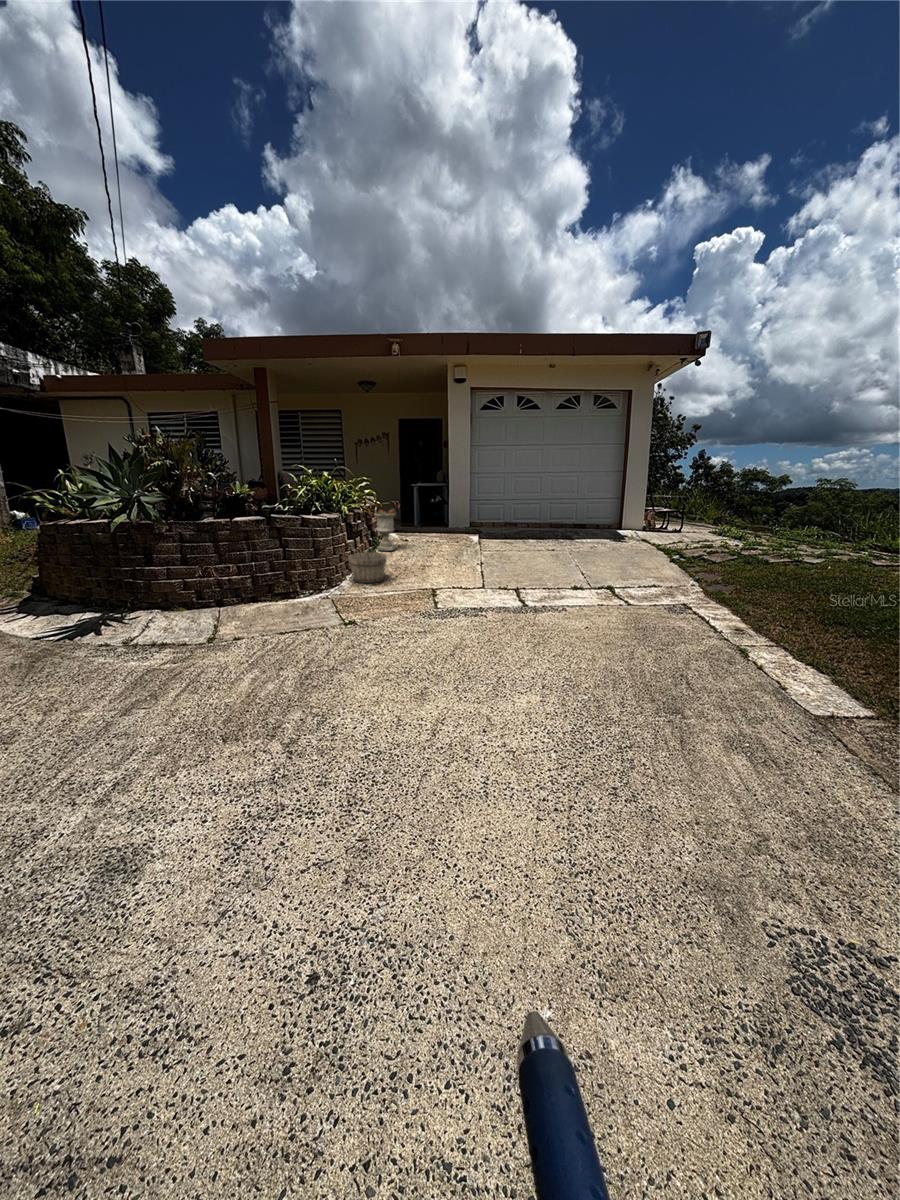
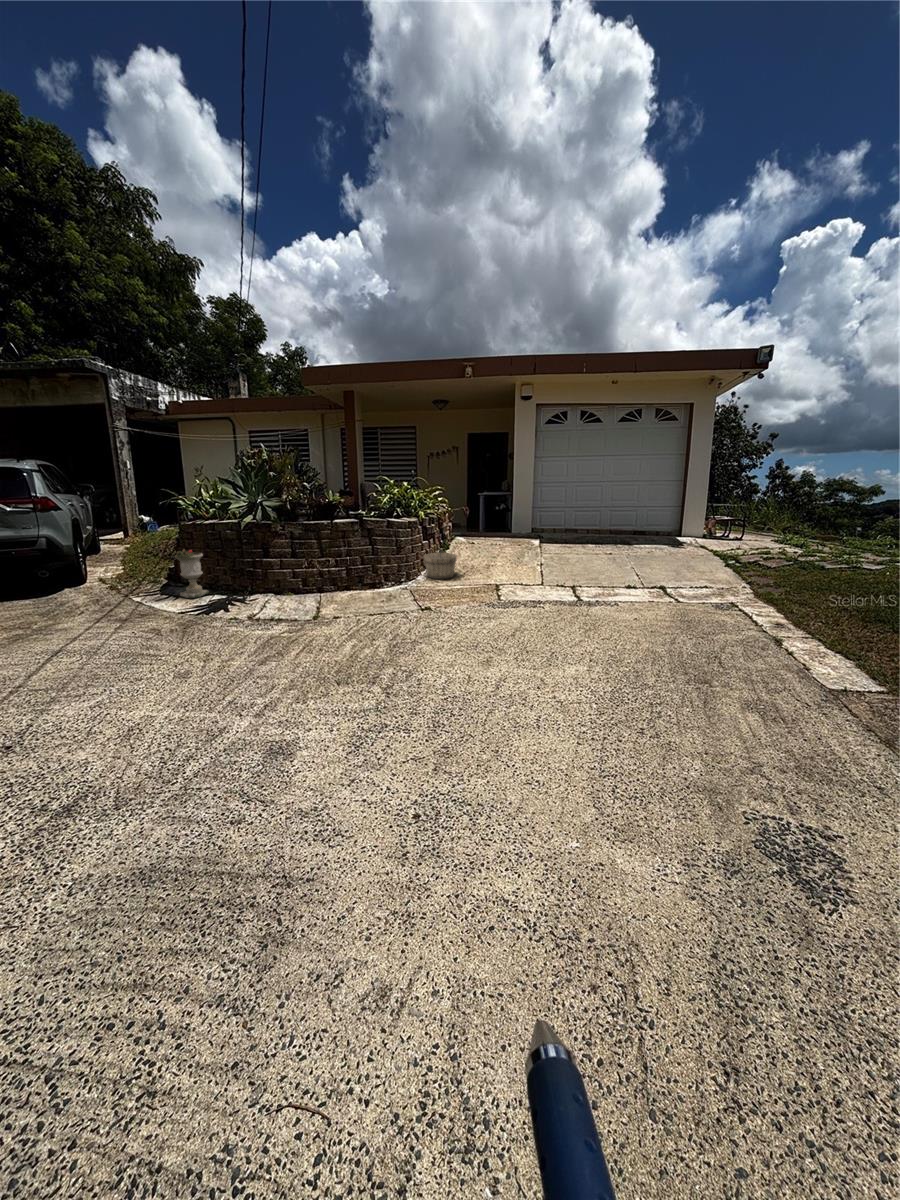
planter: present [374,509,396,551] -> present [175,550,208,598]

